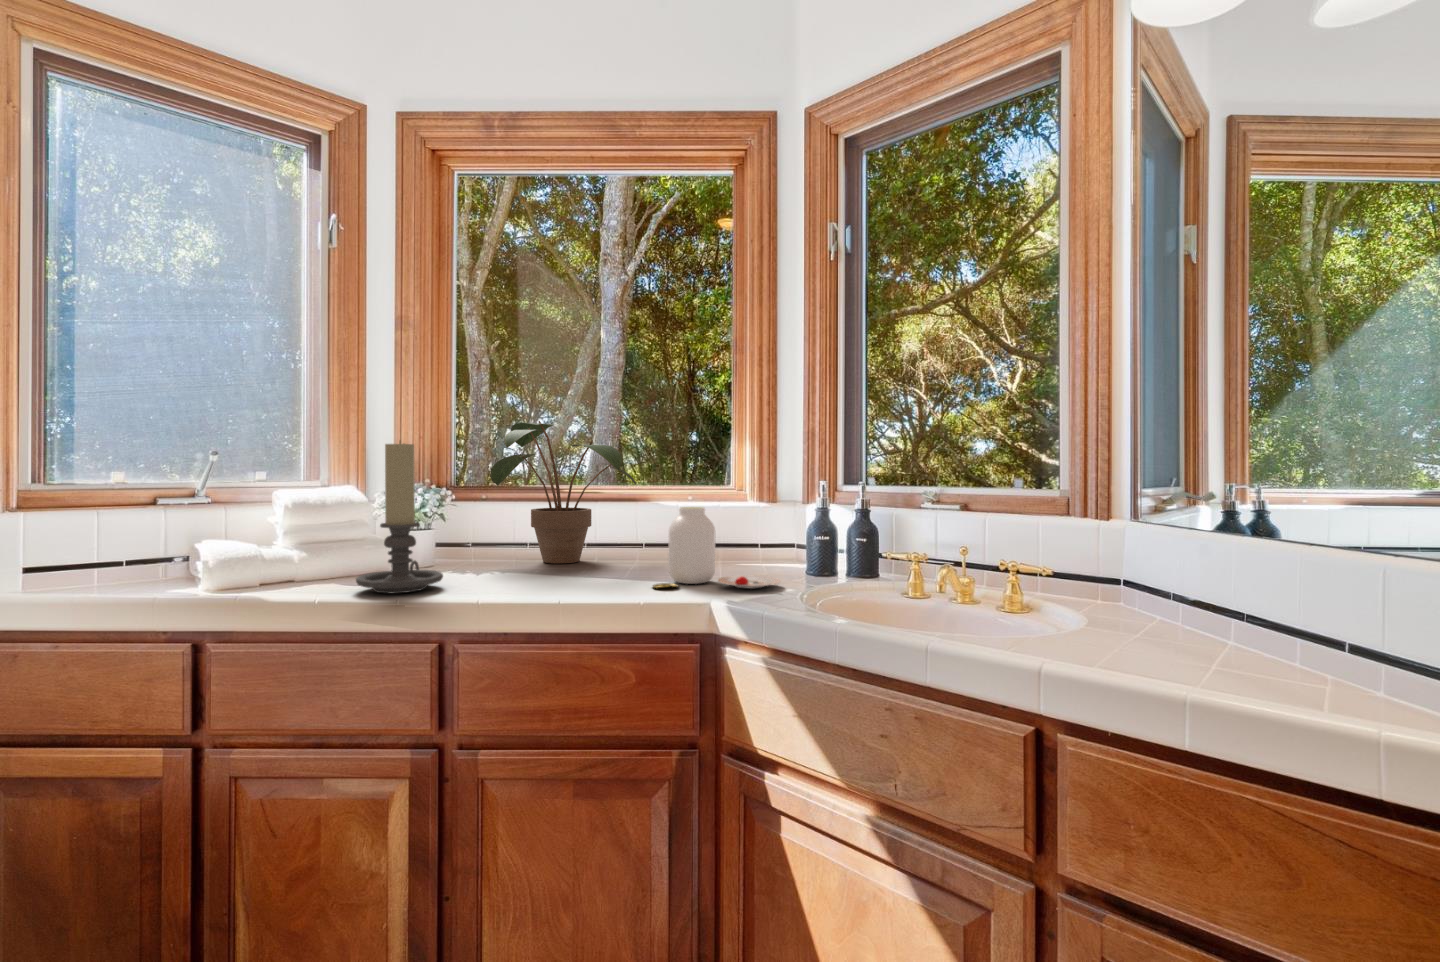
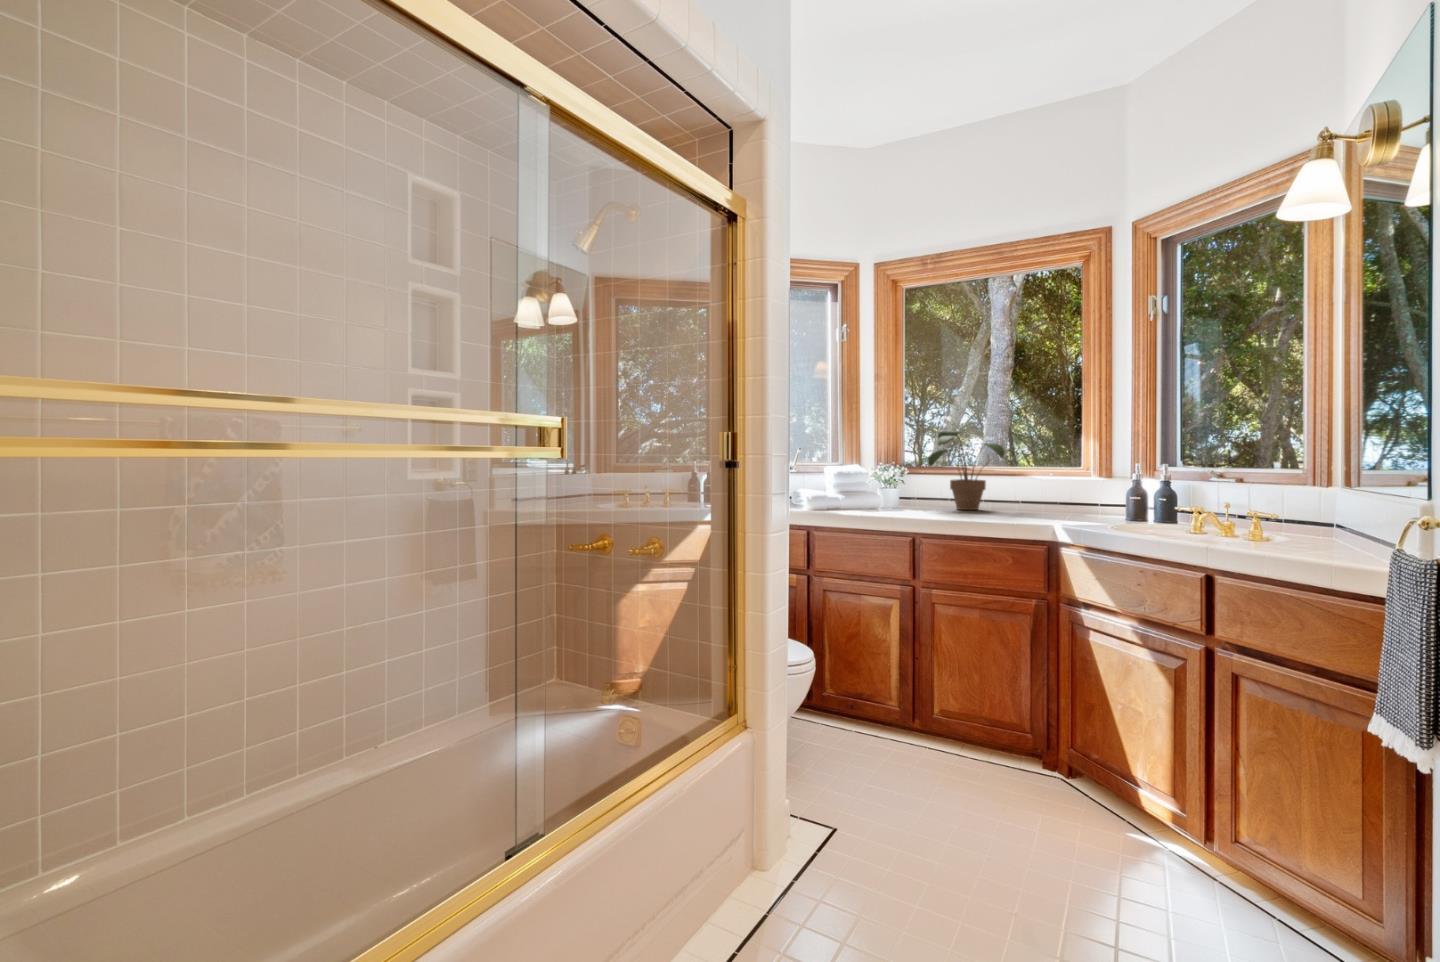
candle holder: present [356,441,443,593] -> none [872,444,911,516]
jar: present [652,507,780,588] -> none [1021,478,1099,522]

